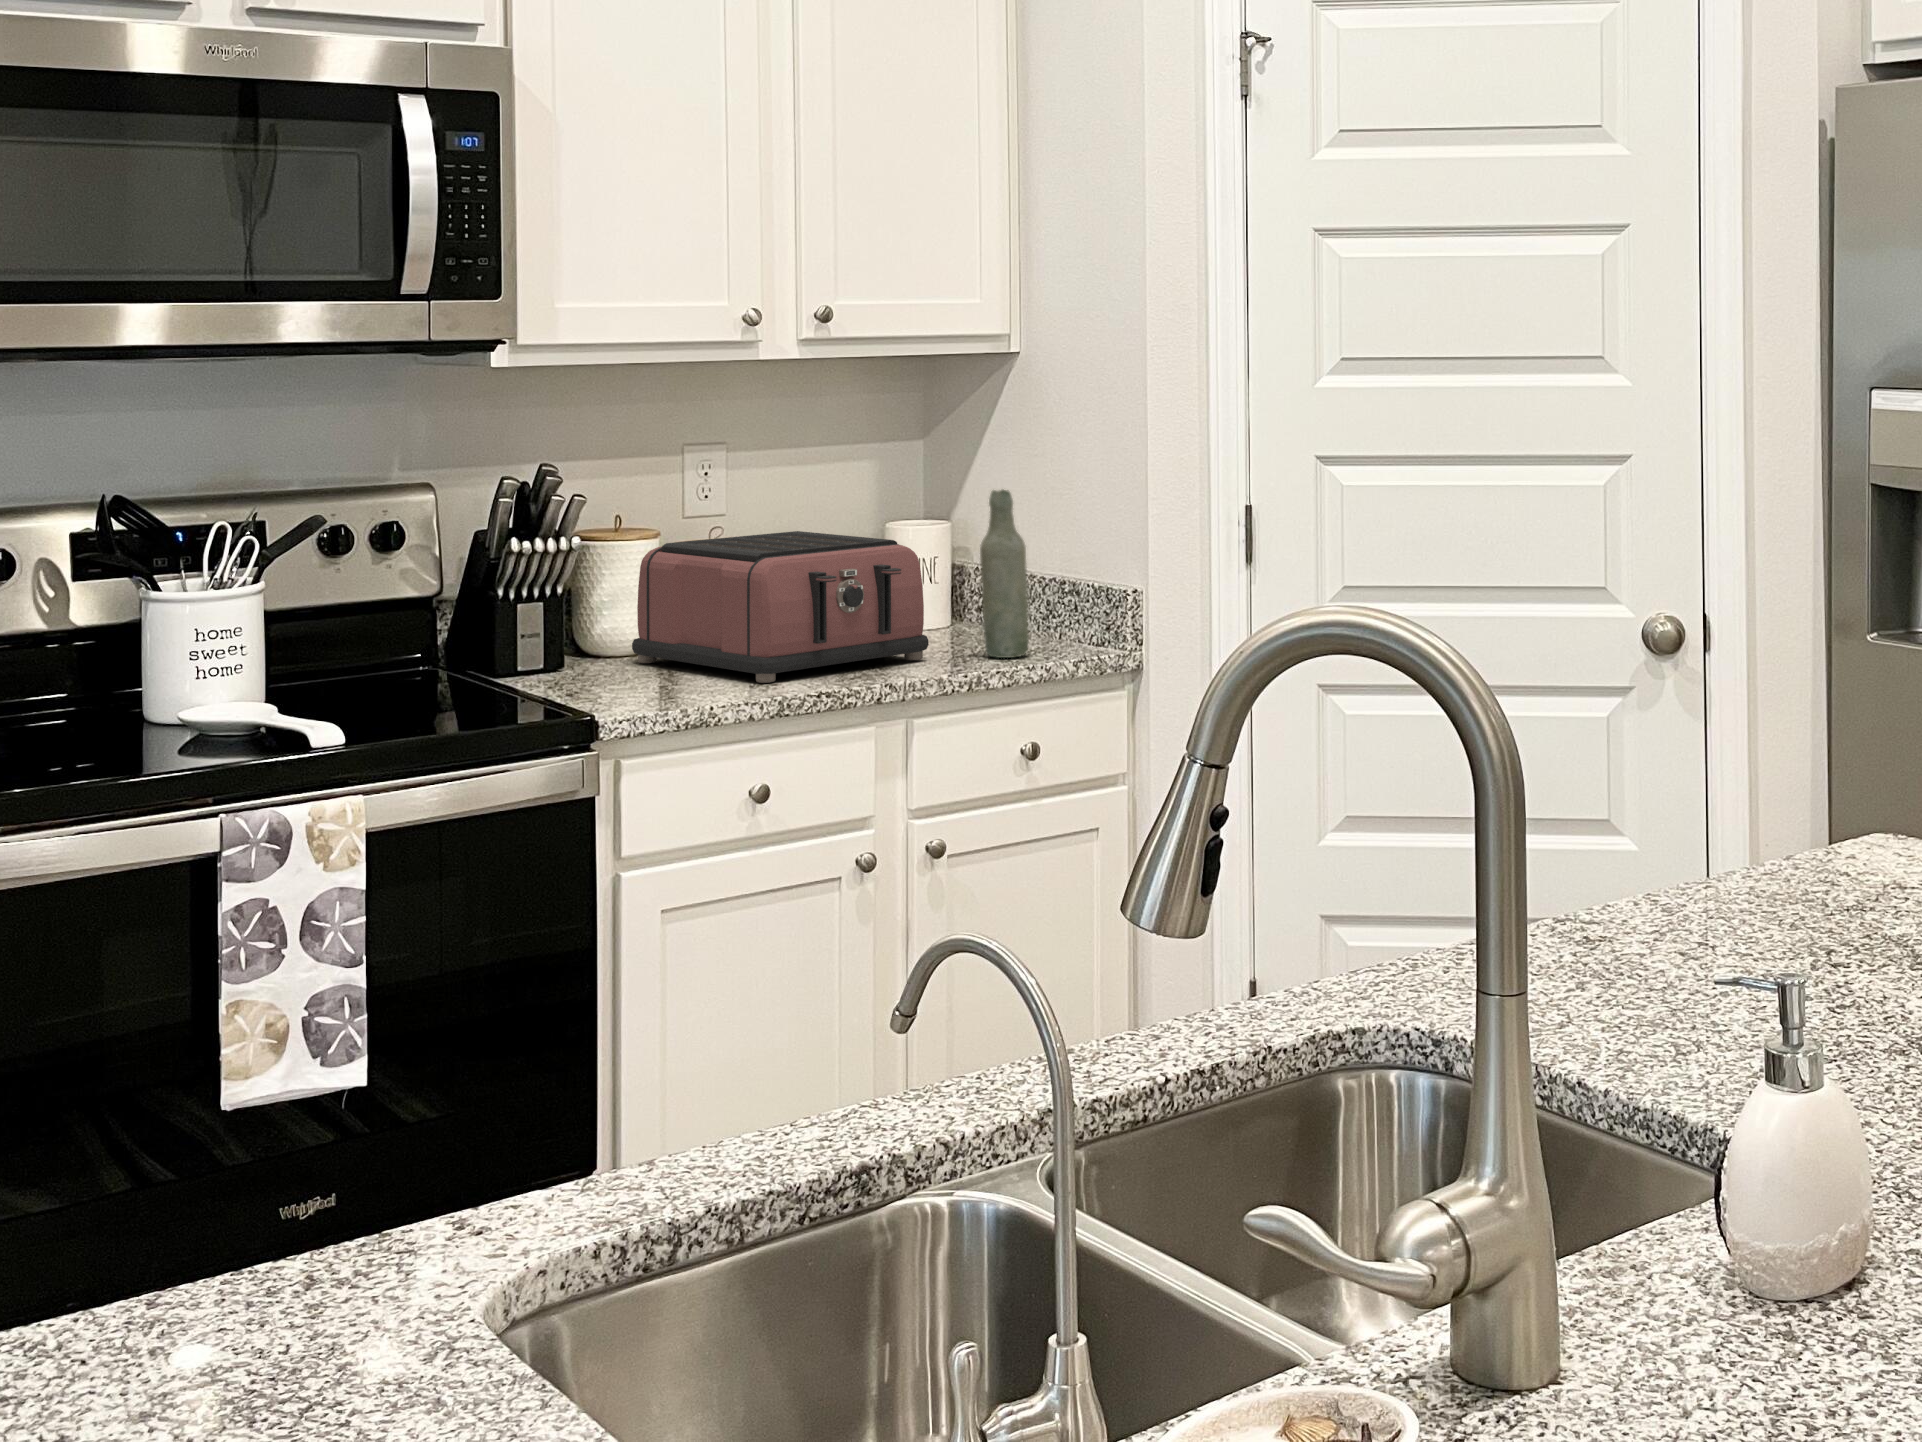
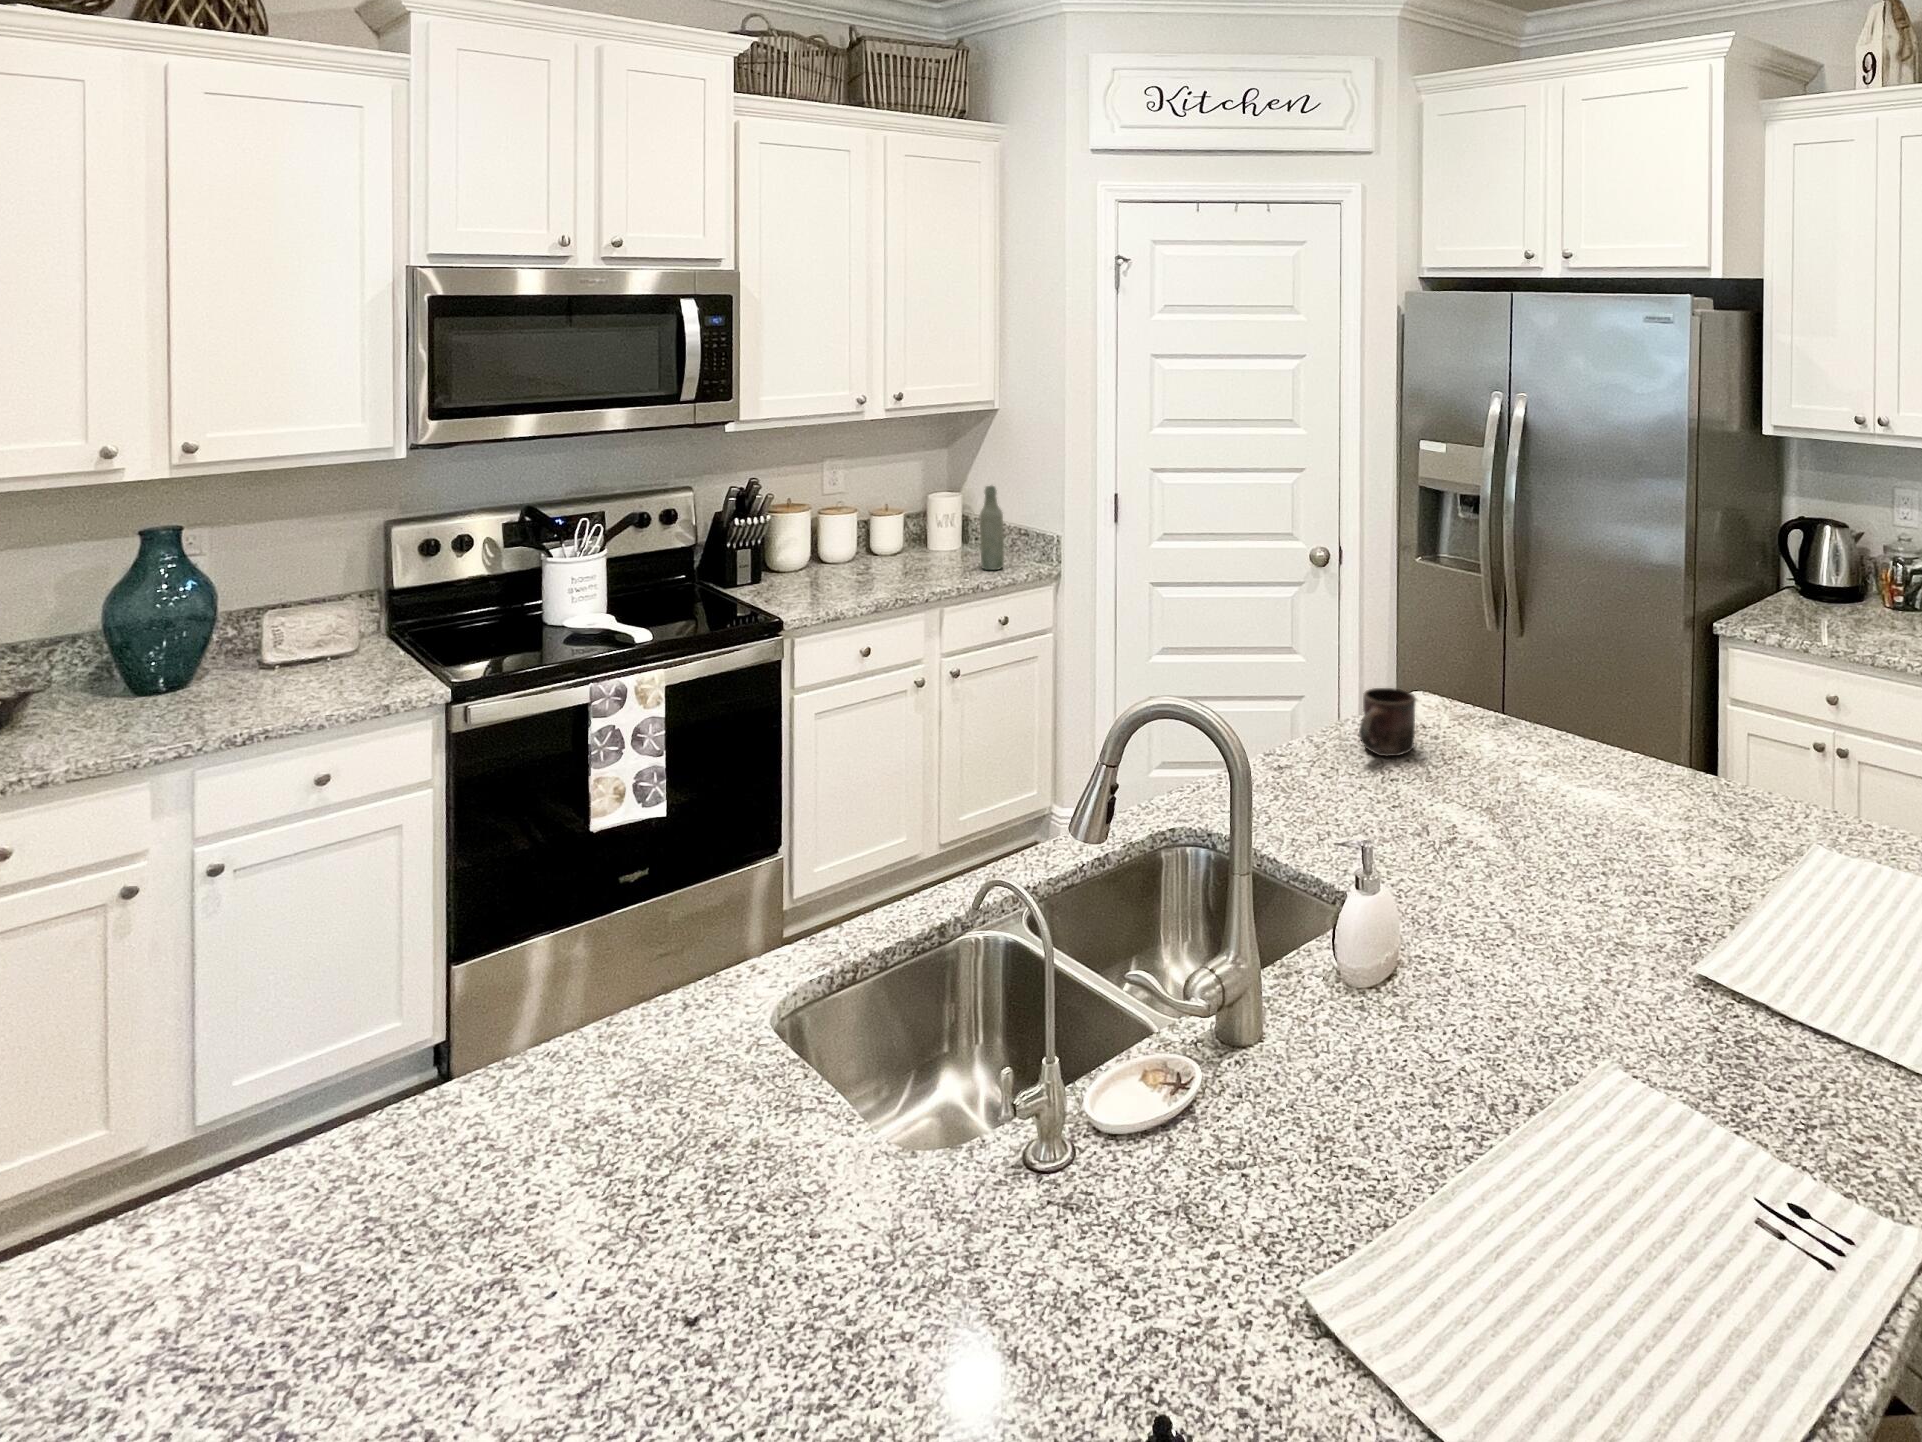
toaster: present [632,531,929,683] -> none [799,504,953,591]
mug: none [1762,790,1885,928] -> present [1359,688,1416,756]

